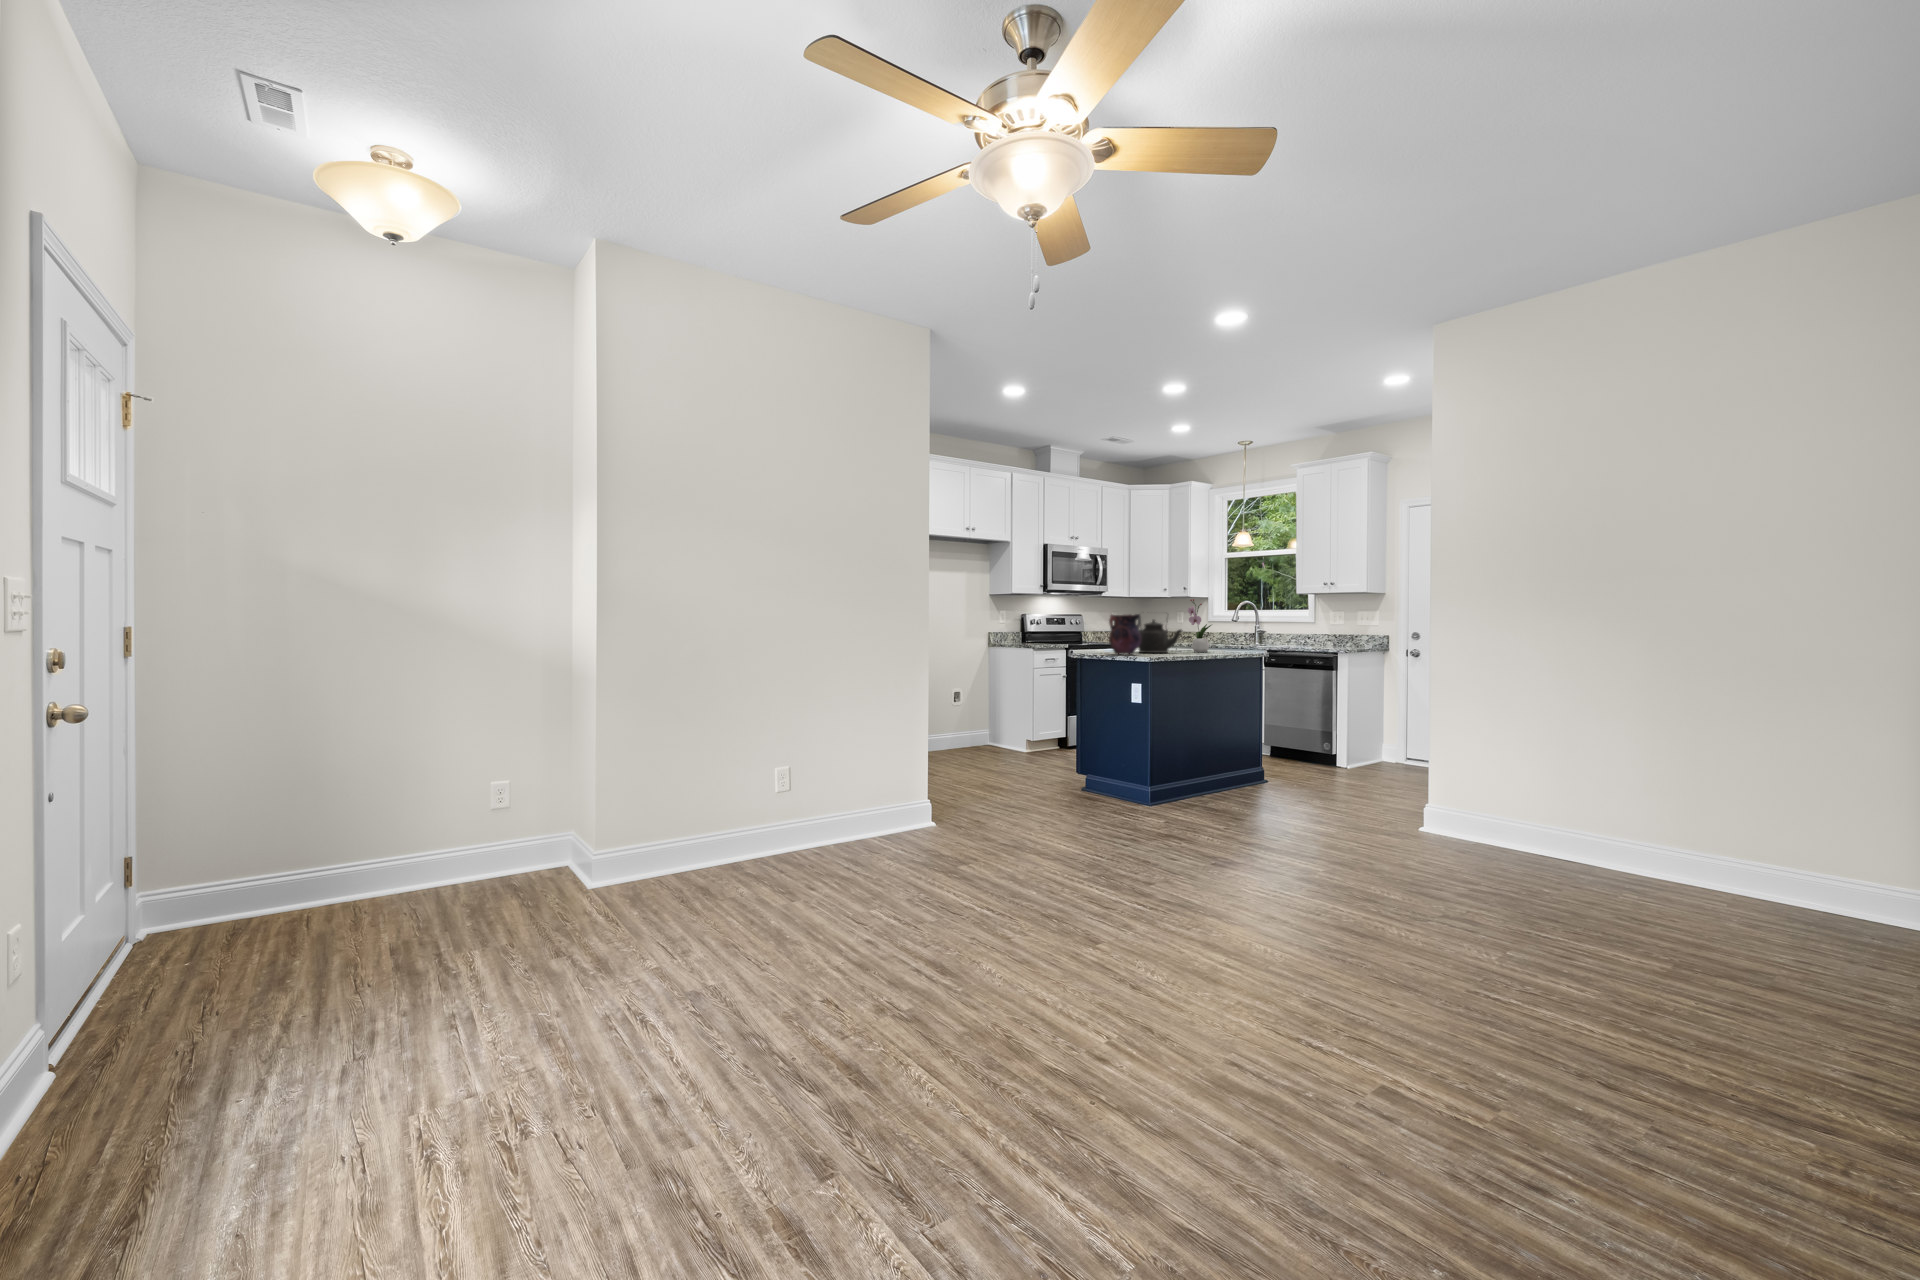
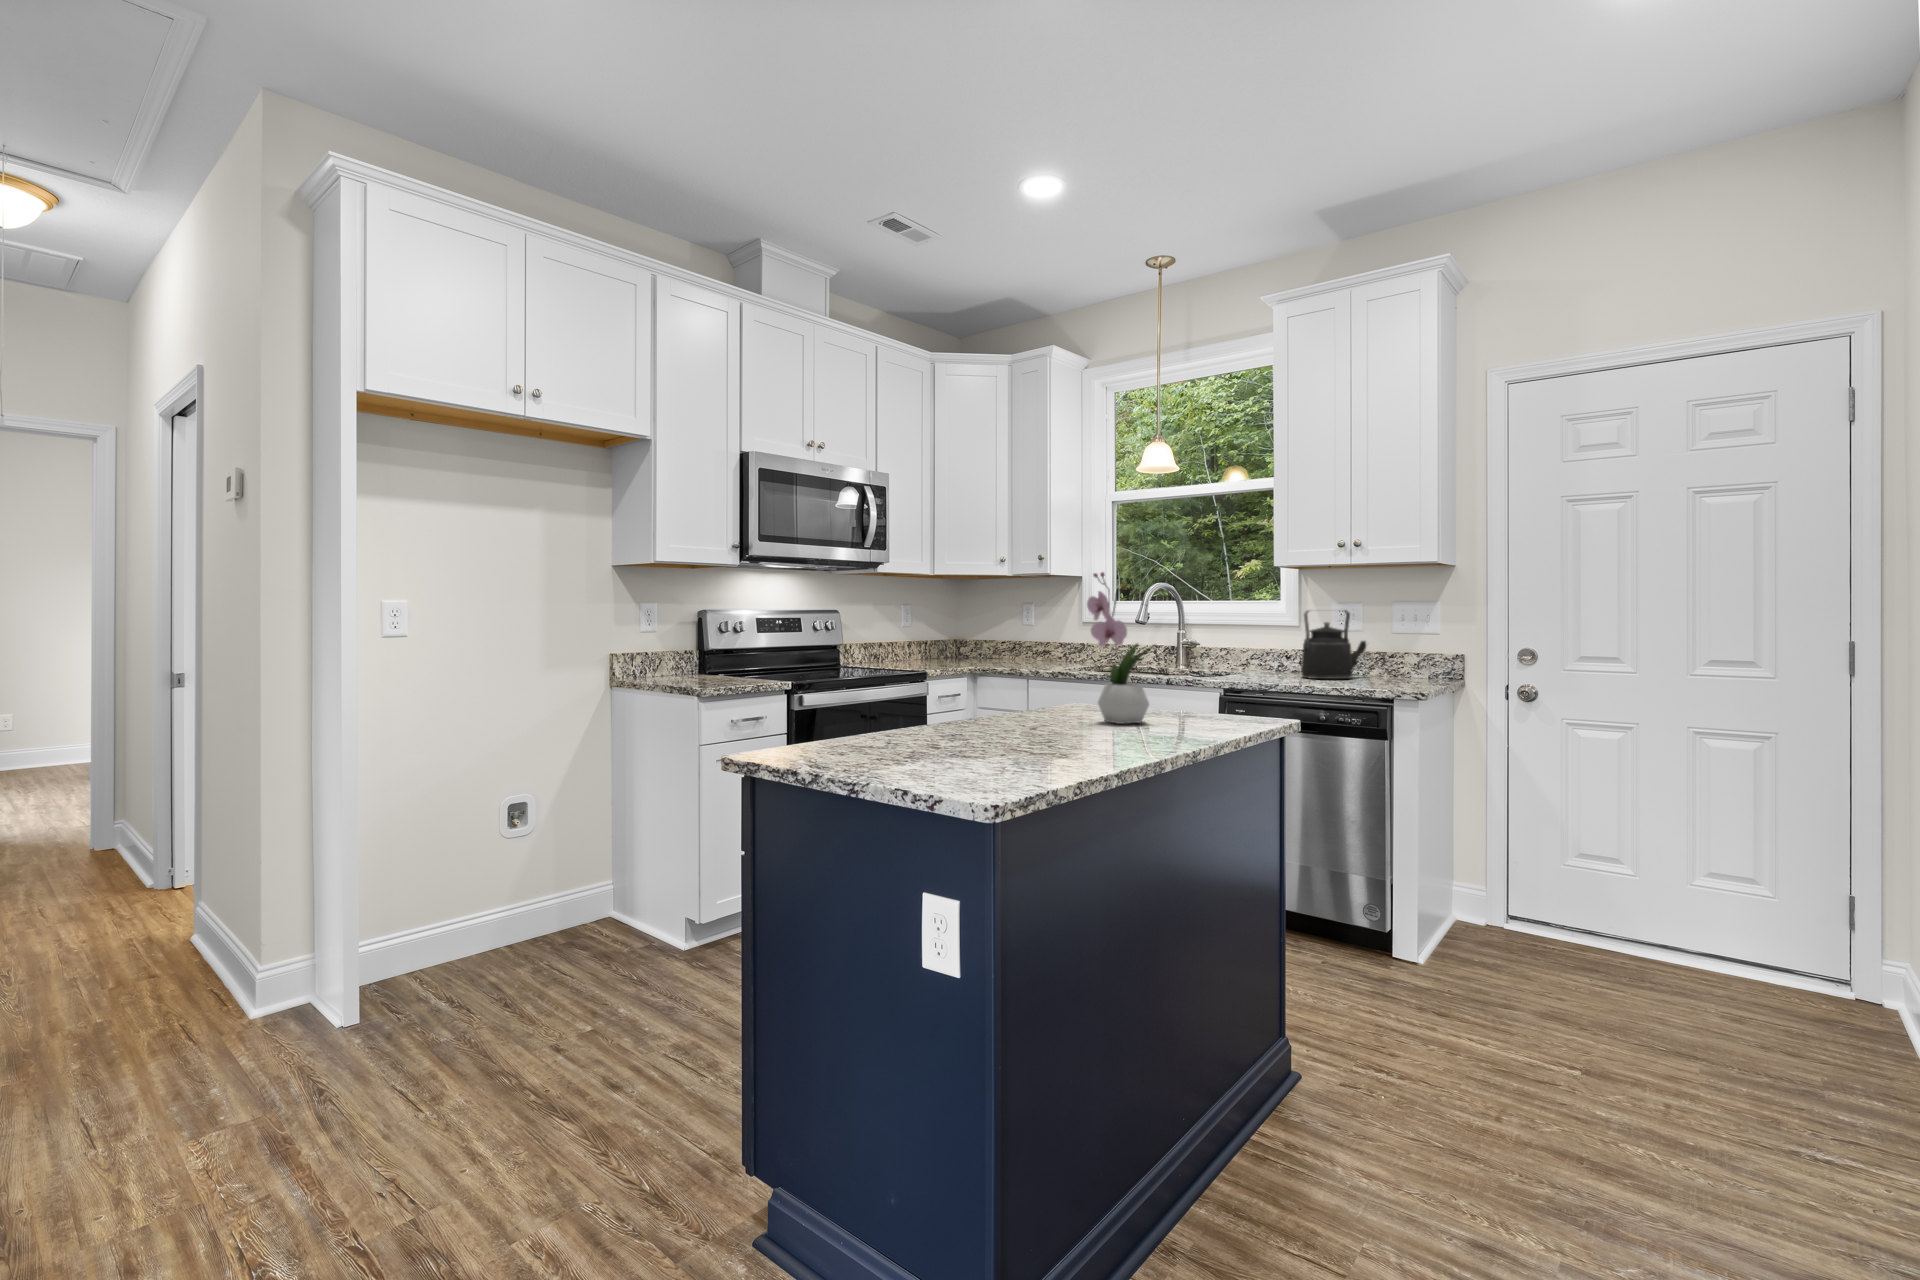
vase: present [1109,614,1141,654] -> none [848,618,960,761]
kettle: present [1139,620,1182,653] -> present [1301,610,1366,679]

